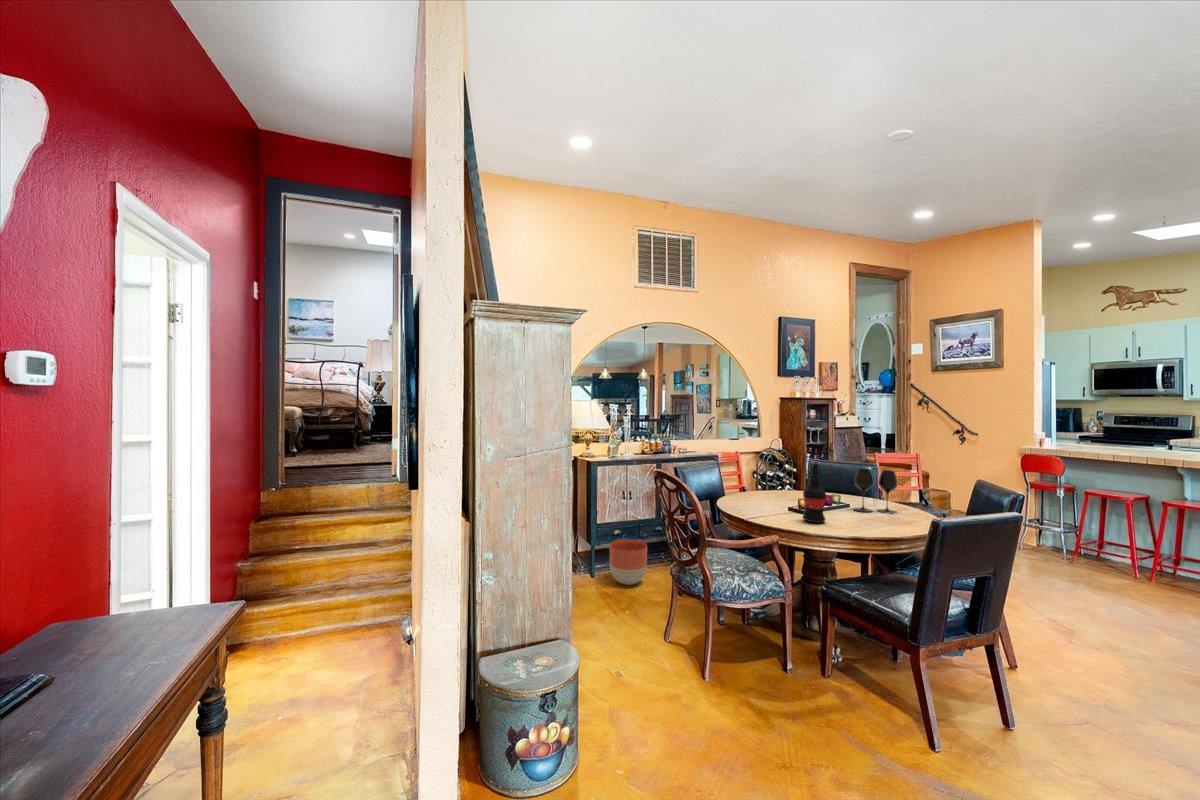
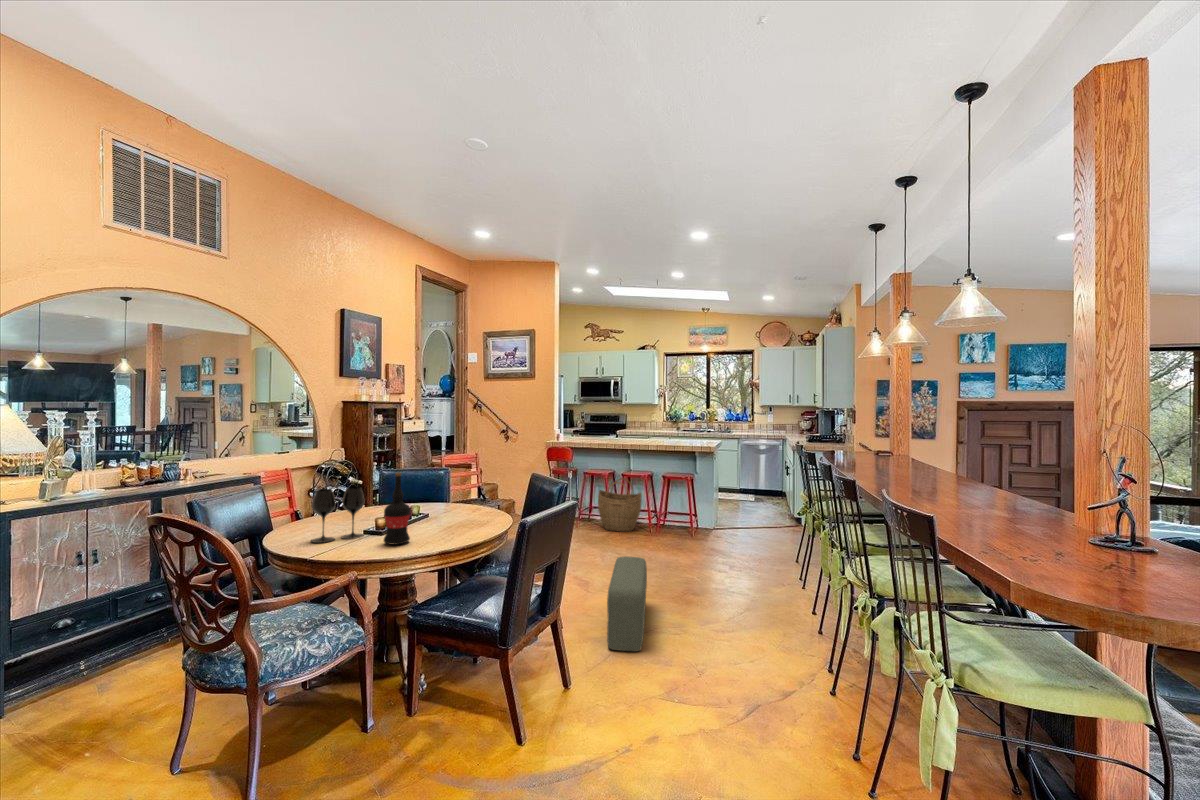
wine glass: present [854,469,897,514] -> present [311,487,364,543]
woven basket: none [1098,503,1184,577] -> present [598,478,641,532]
planter: present [610,539,647,585] -> none [51,624,134,704]
pouf: none [1075,598,1160,721] -> present [607,556,647,651]

